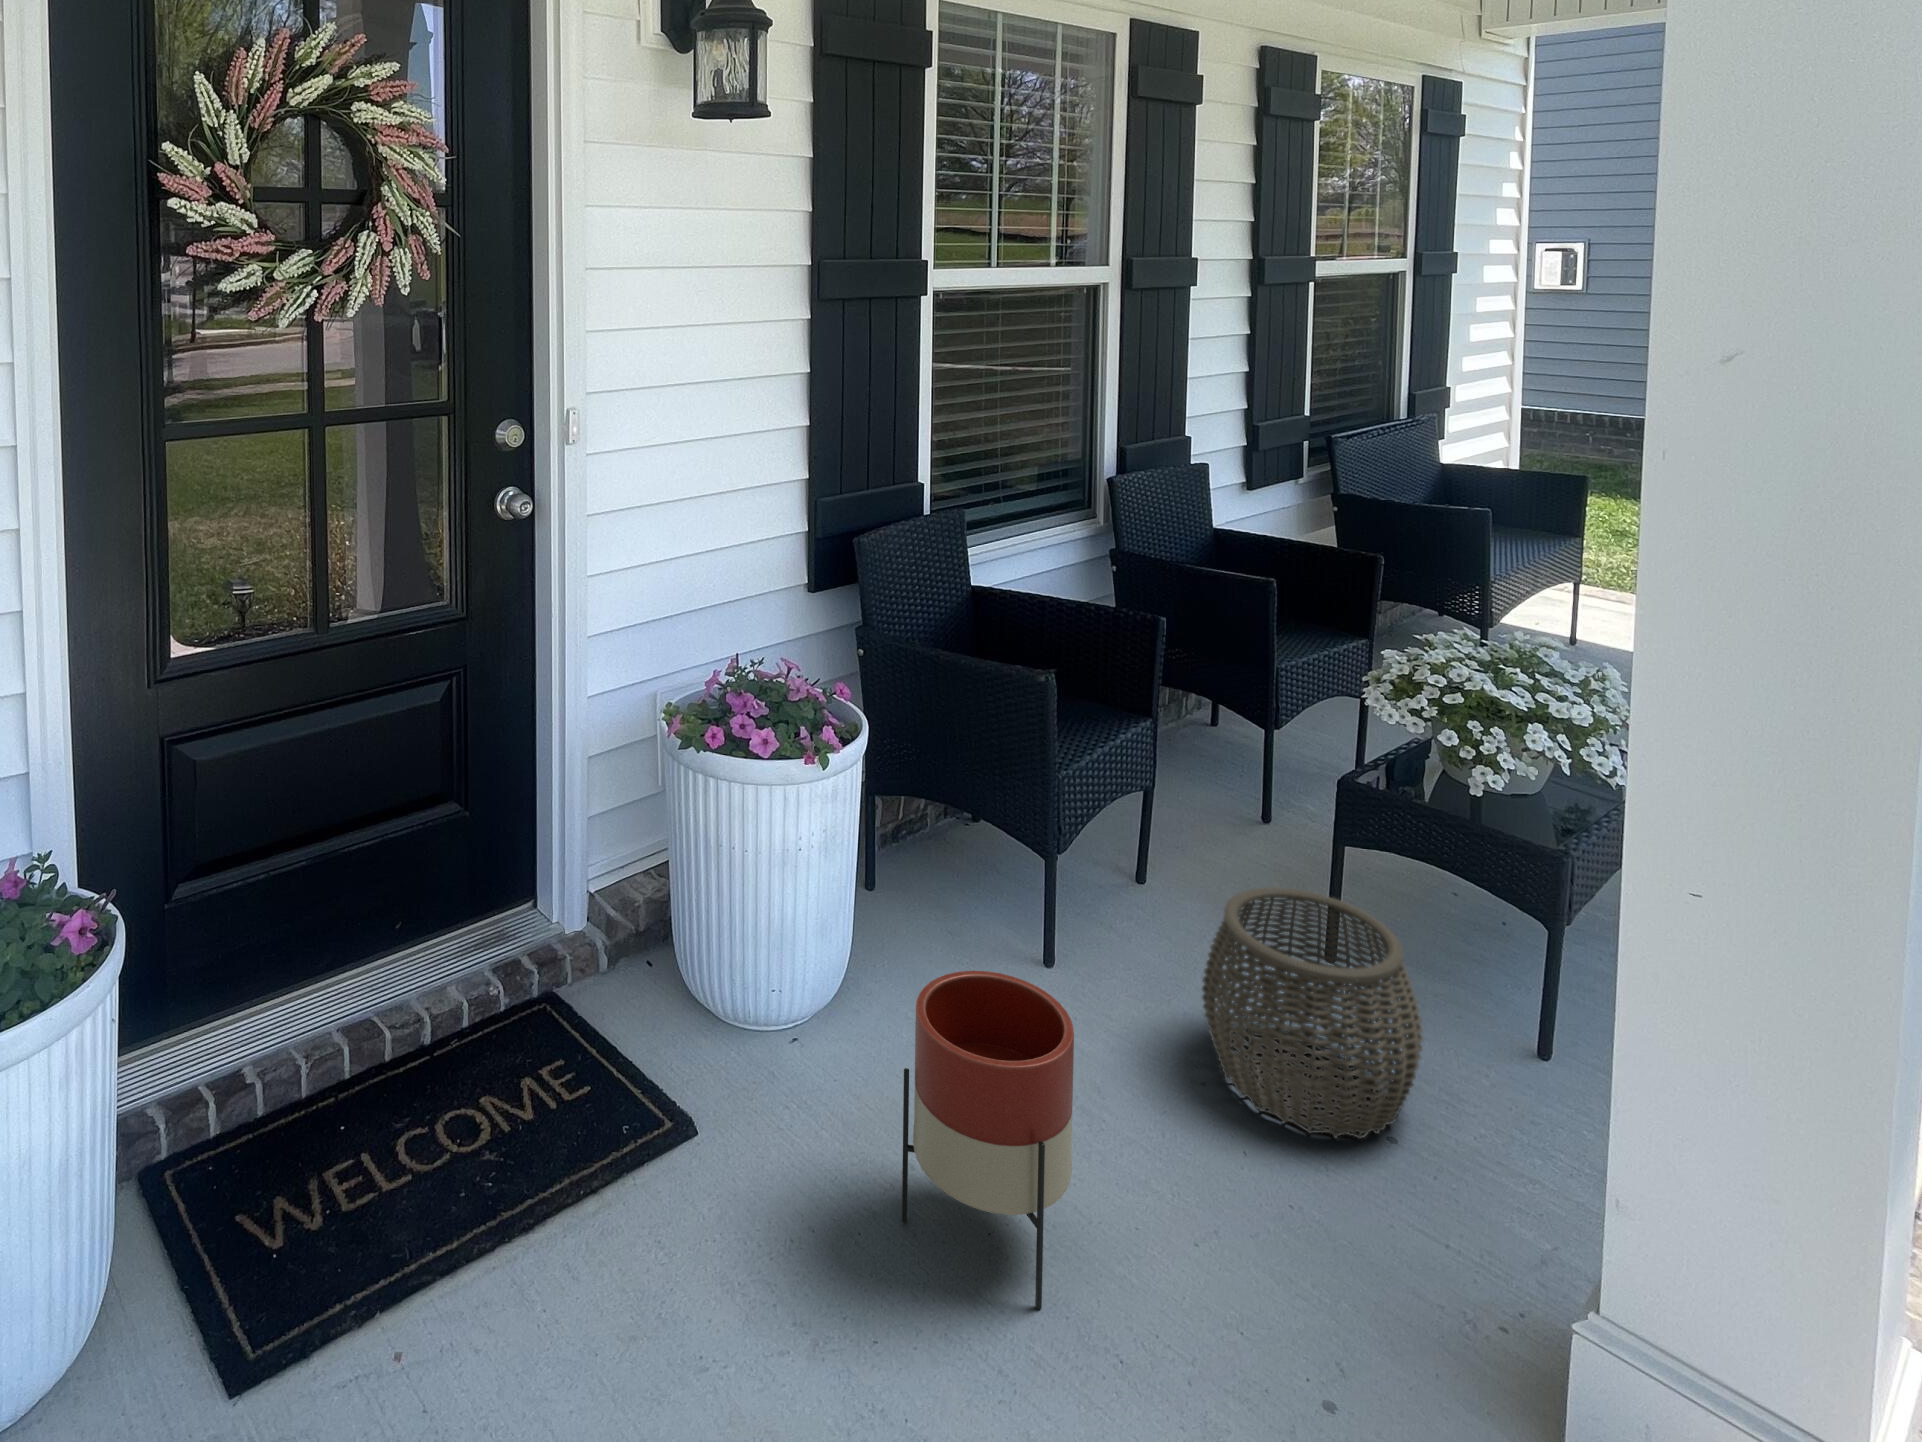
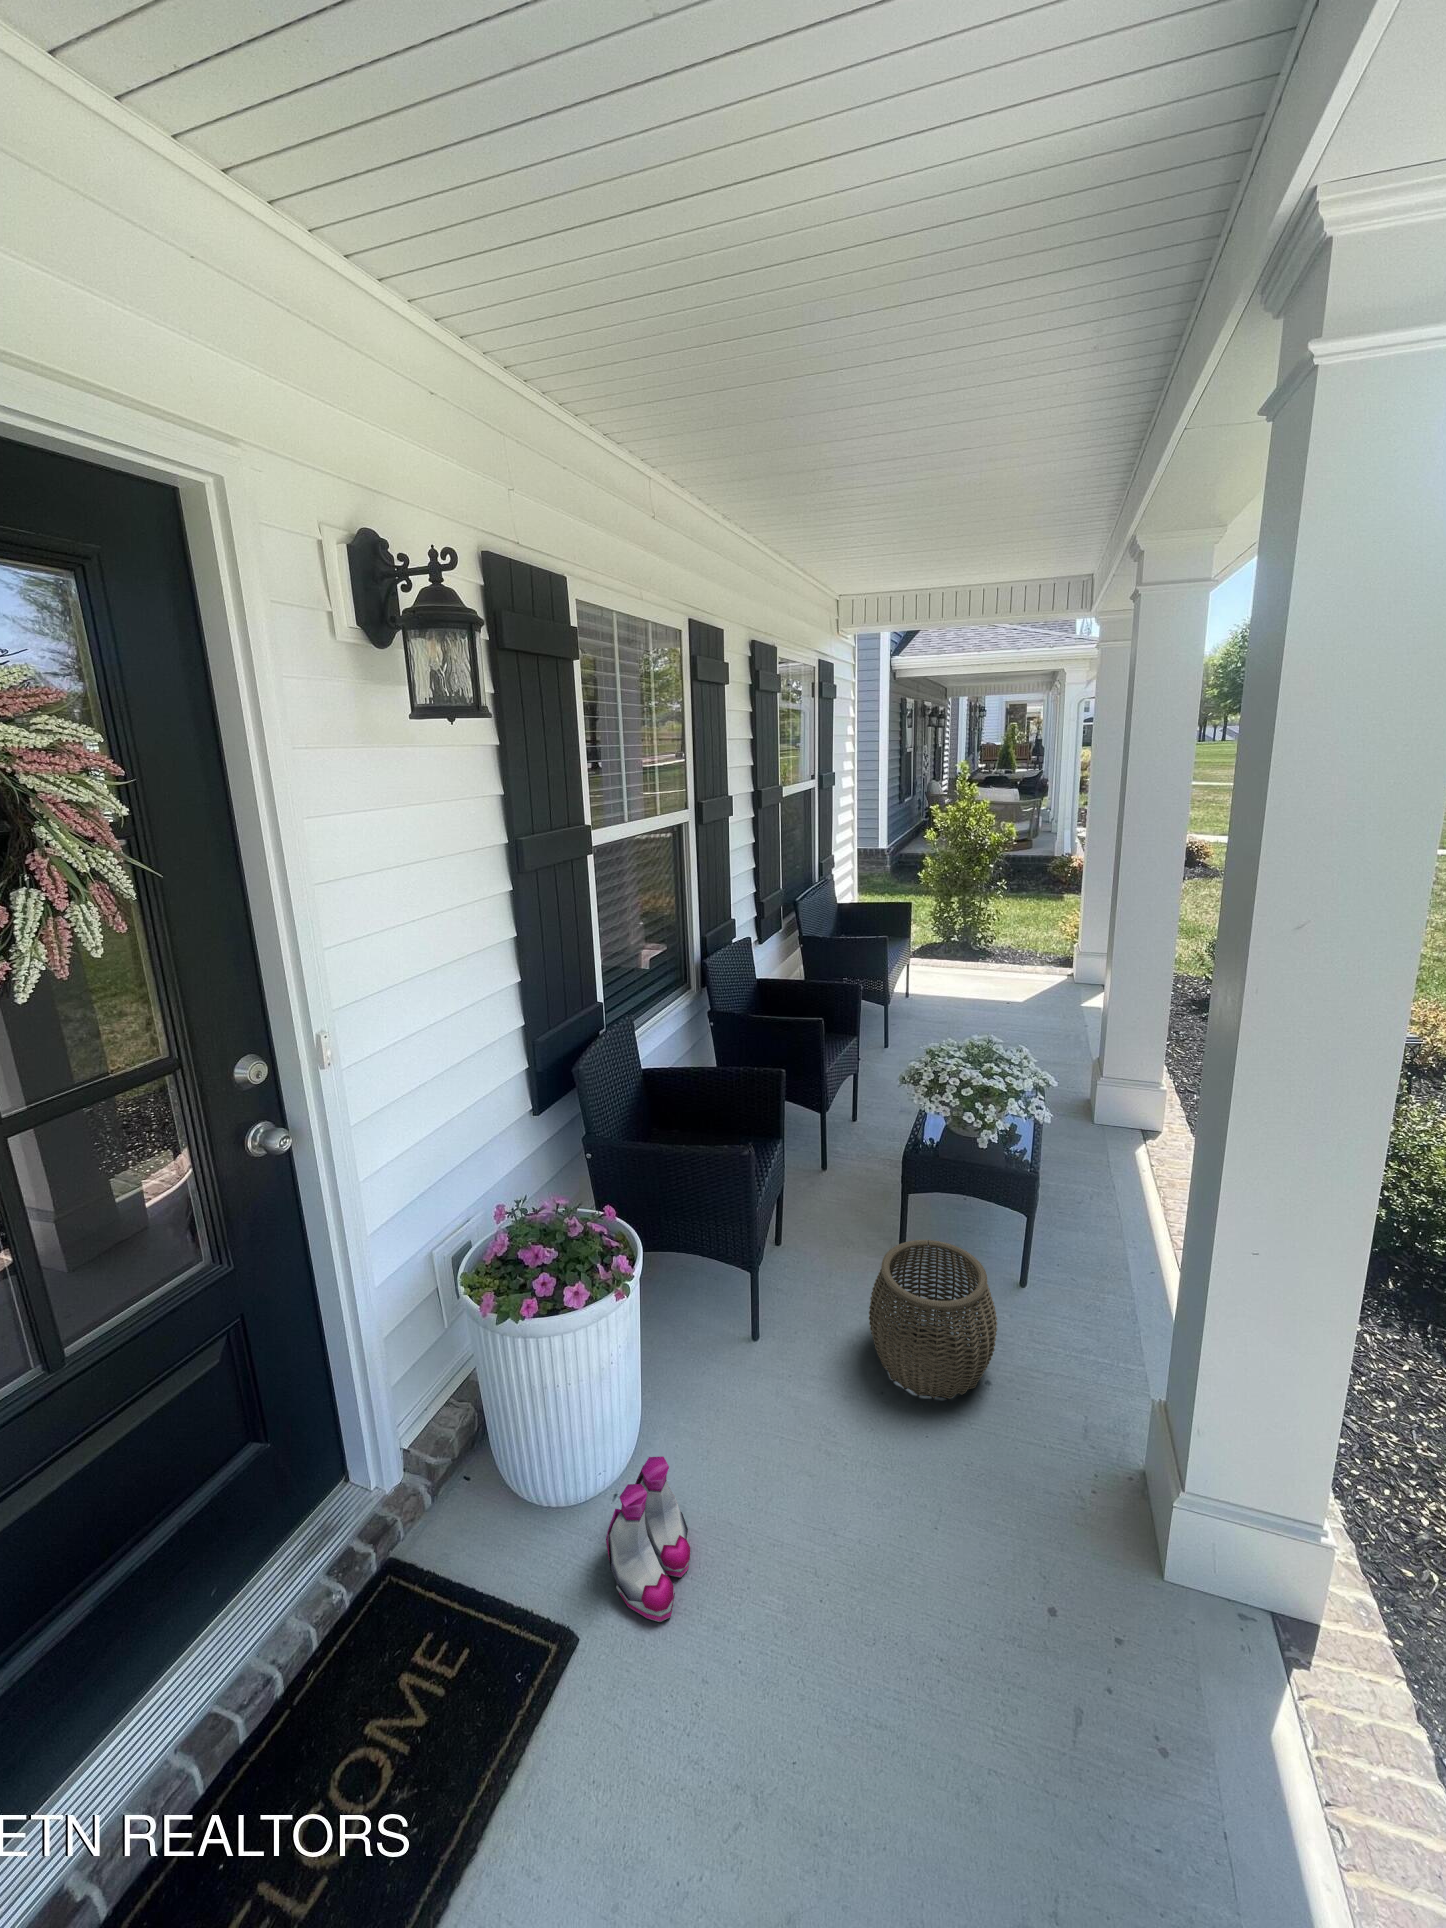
planter: present [902,971,1074,1309] -> none [761,1414,883,1650]
boots: none [752,976,856,1162] -> present [606,1456,690,1622]

